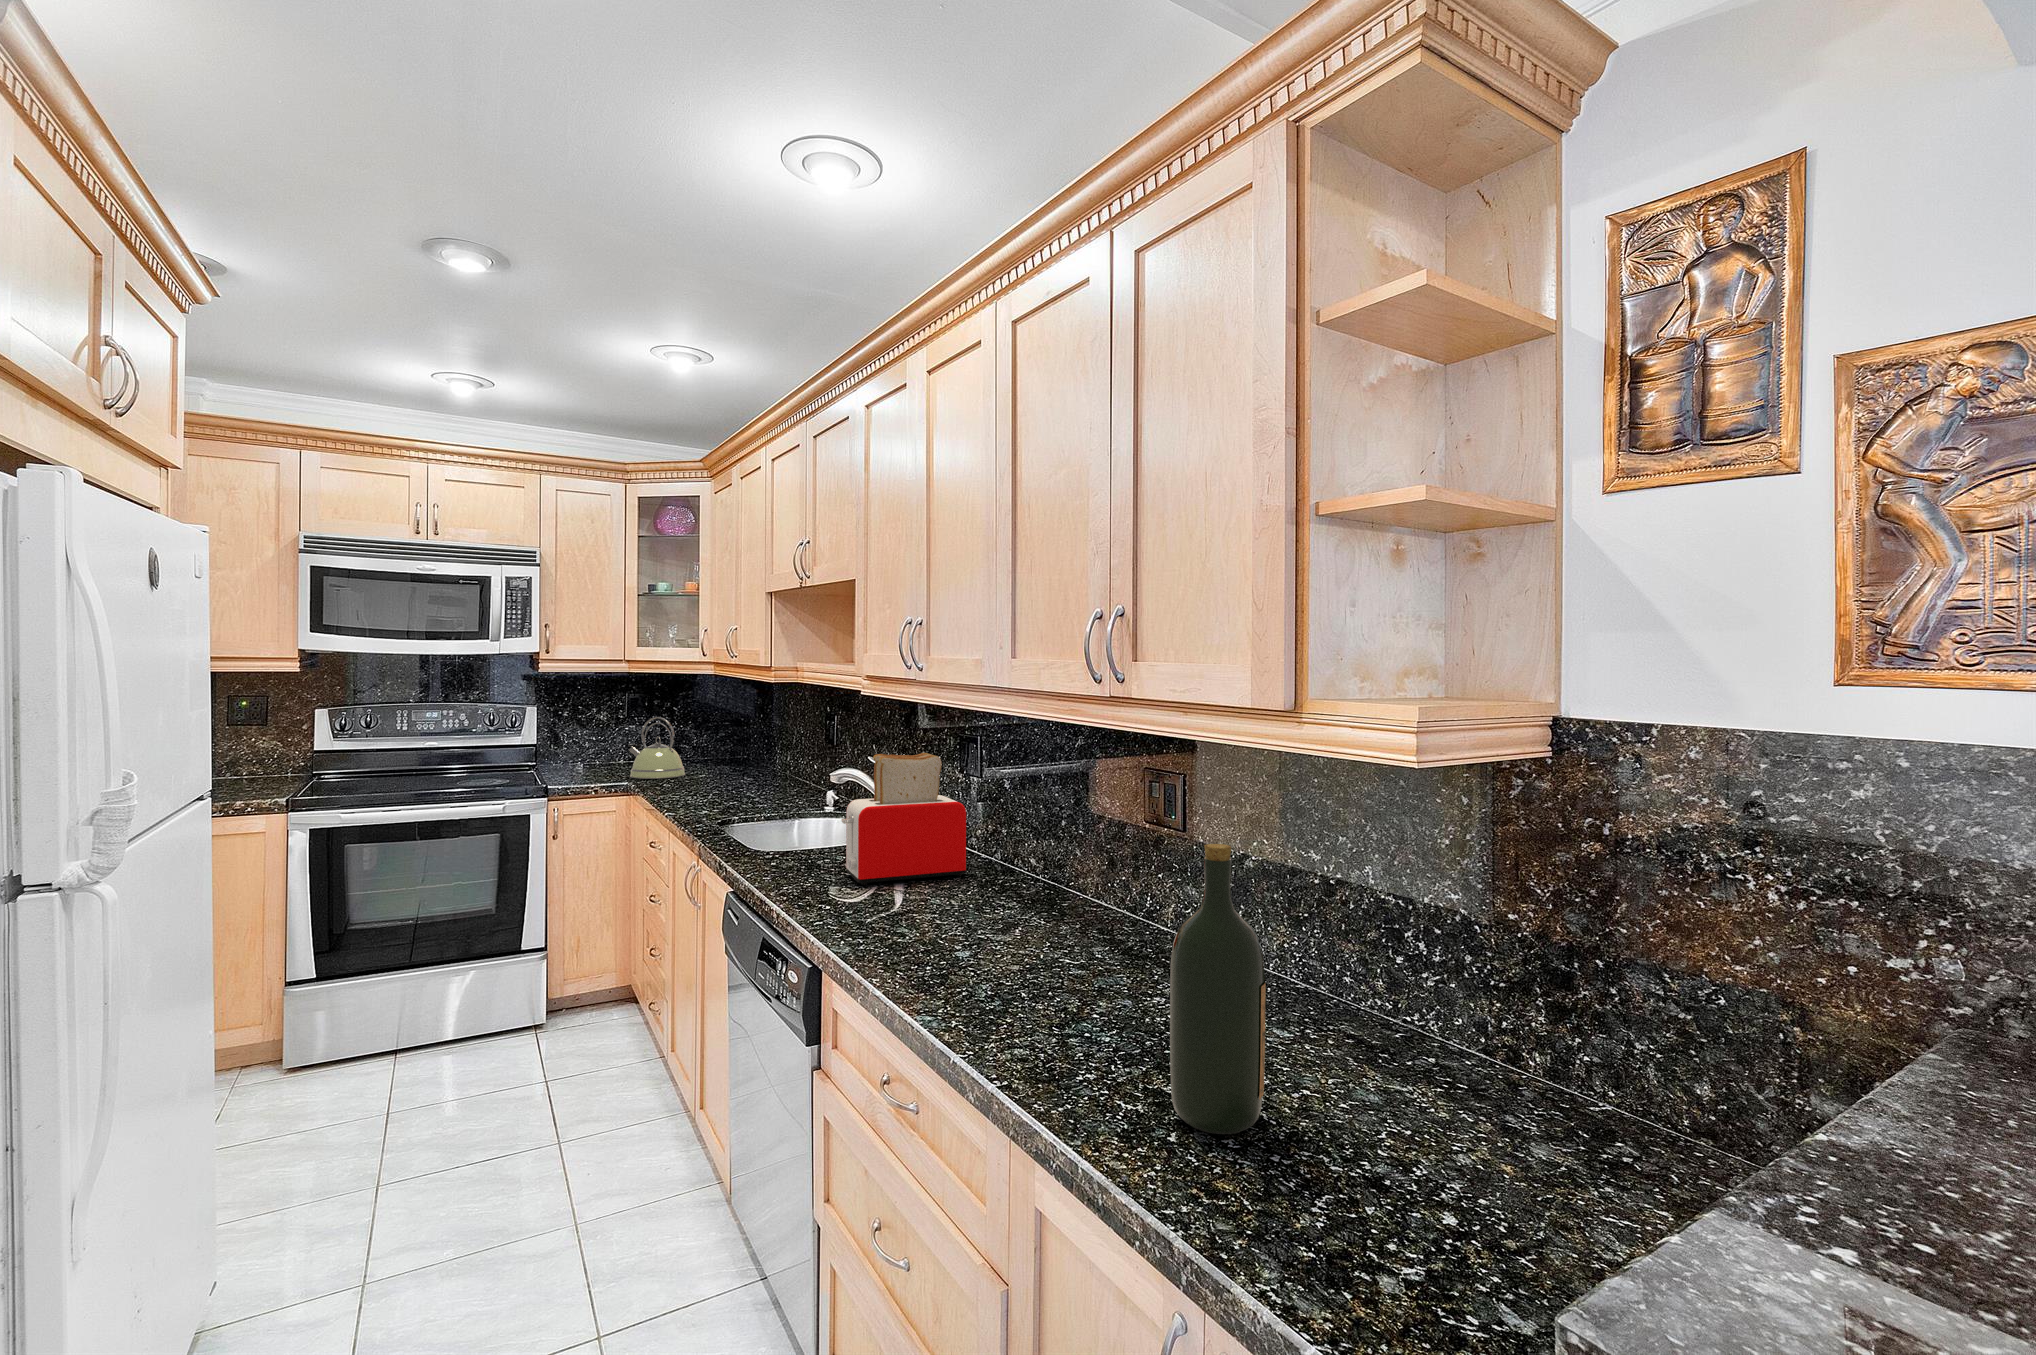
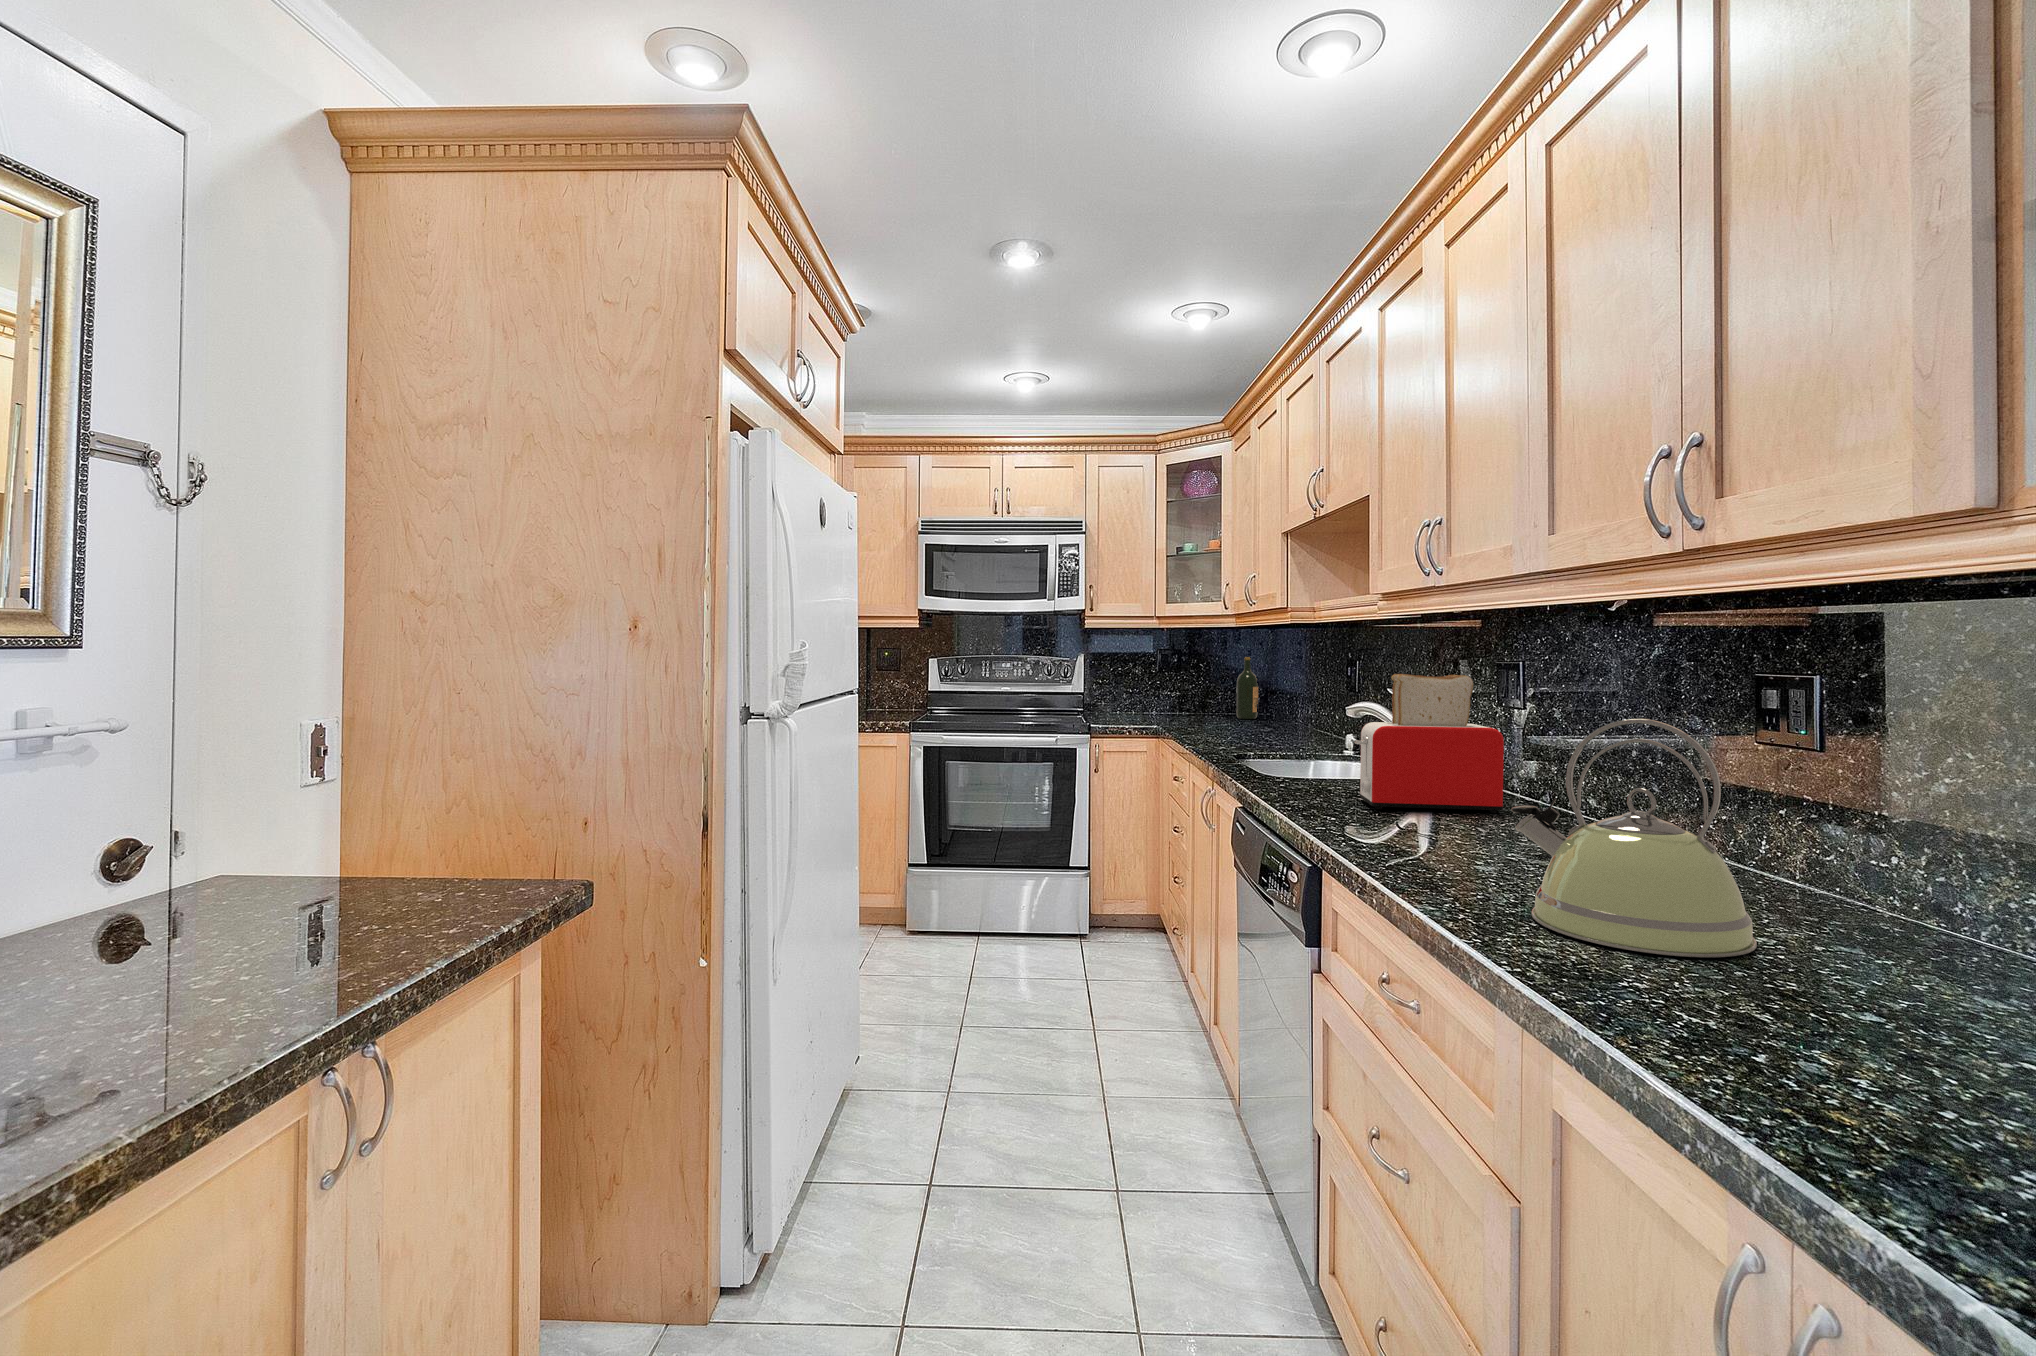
kettle: present [629,717,685,779] -> present [1511,719,1757,957]
wine bottle: present [1170,844,1266,1134] -> present [1236,657,1258,719]

